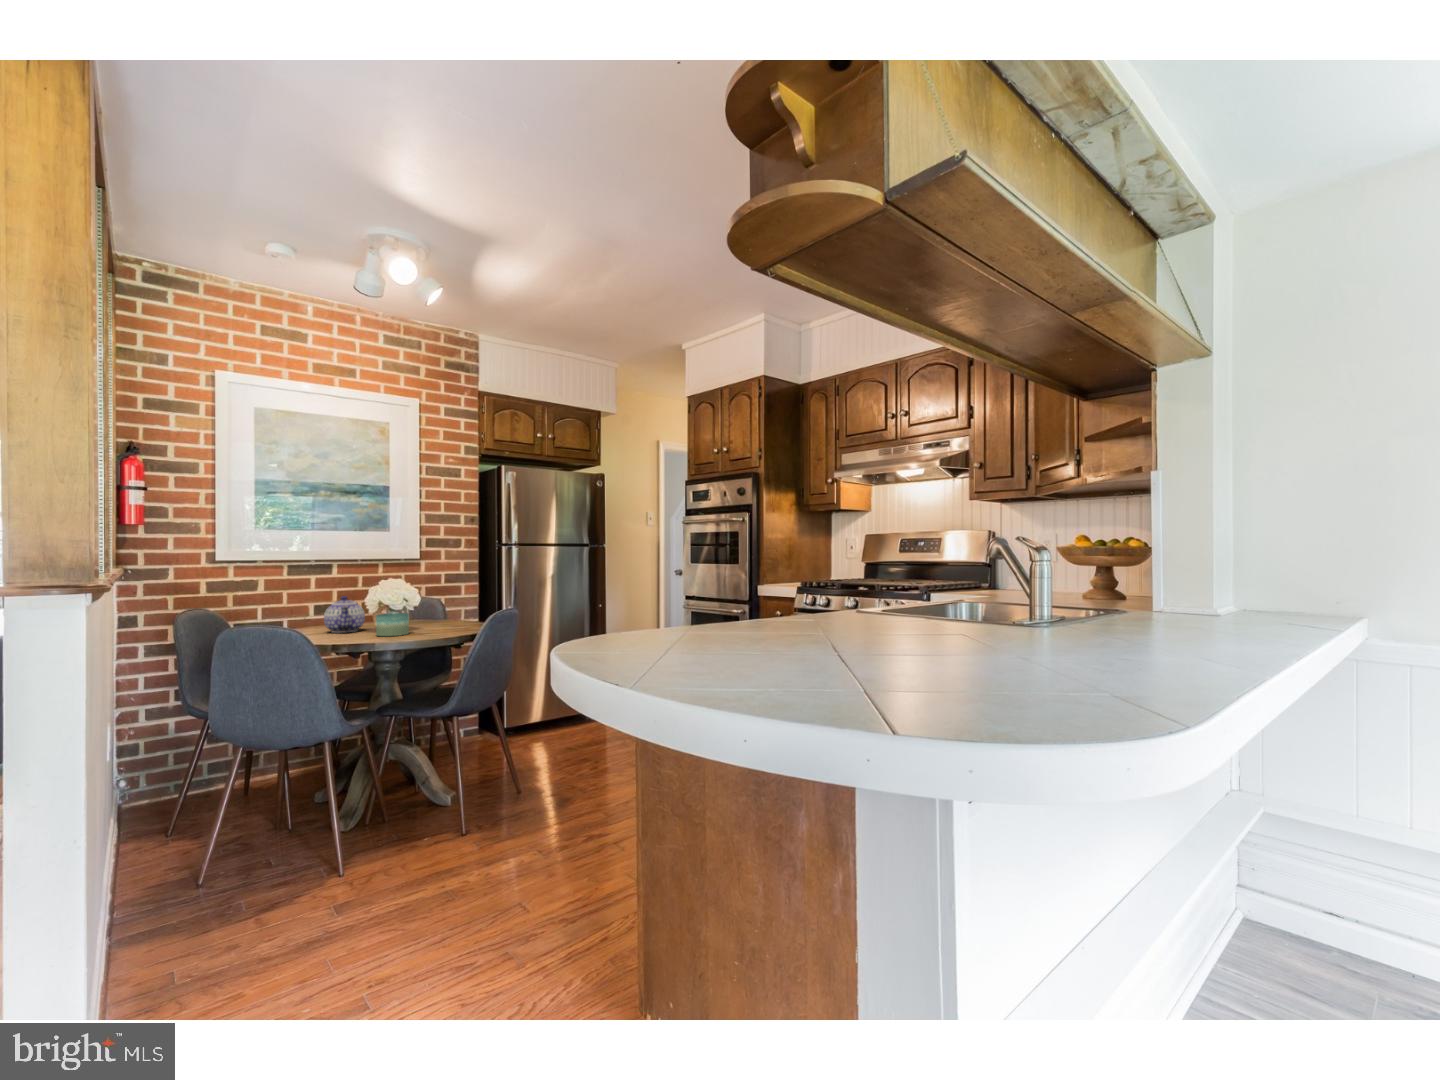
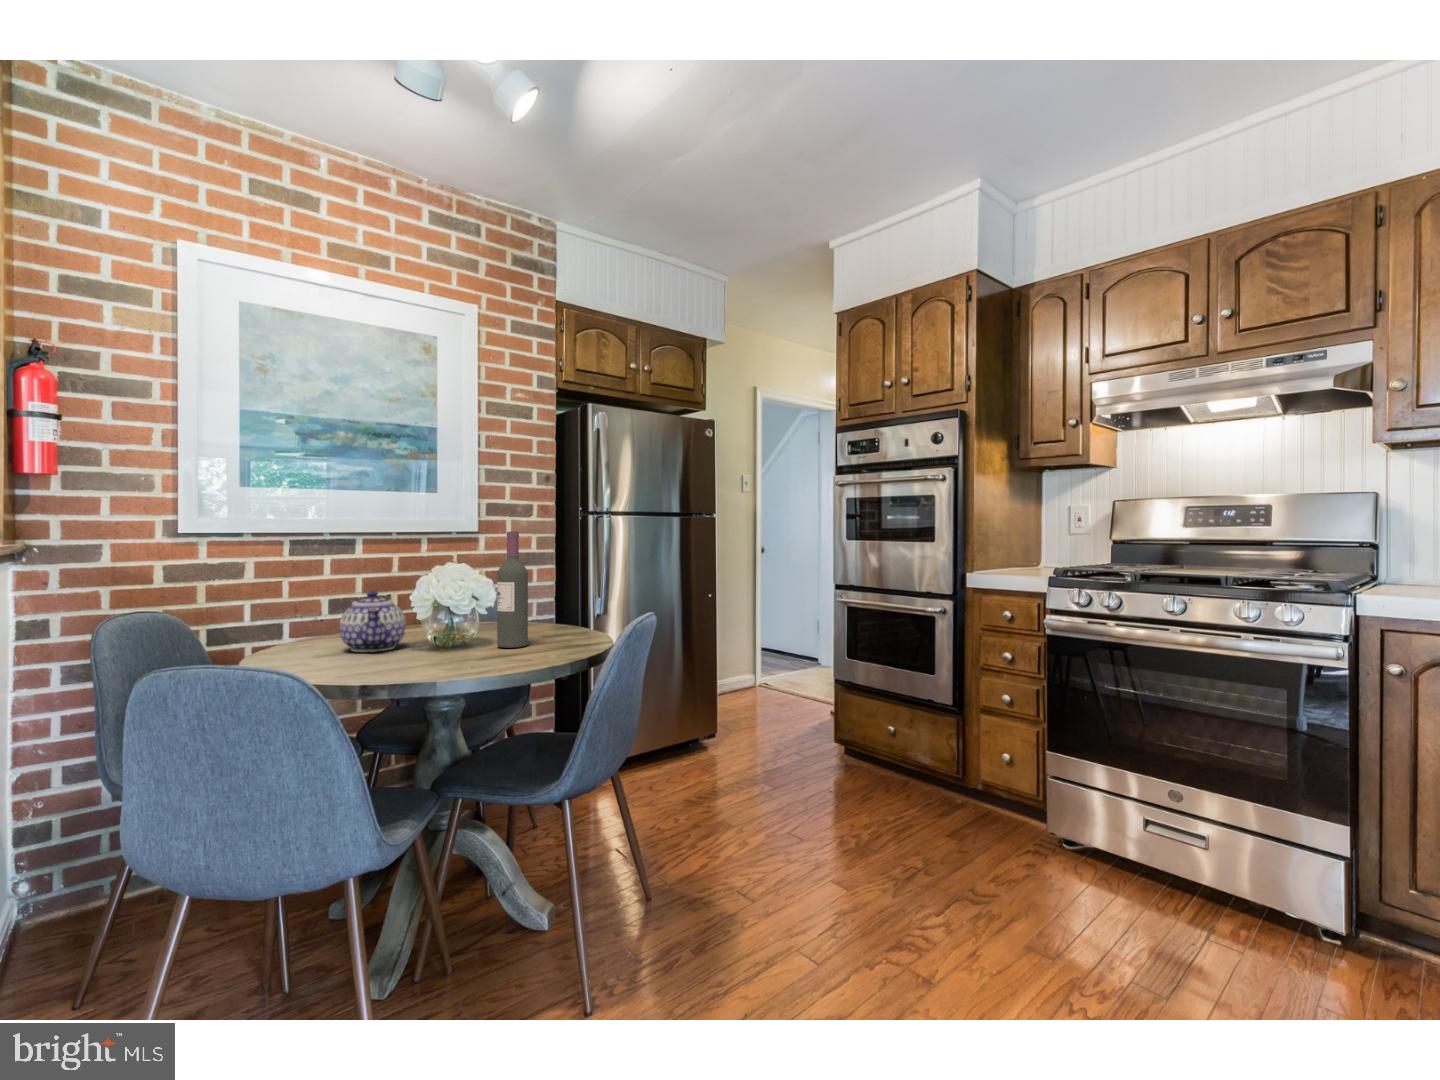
wine bottle: none [421,559,441,630] -> present [497,532,528,648]
candle: present [376,613,409,636] -> none [426,621,480,663]

